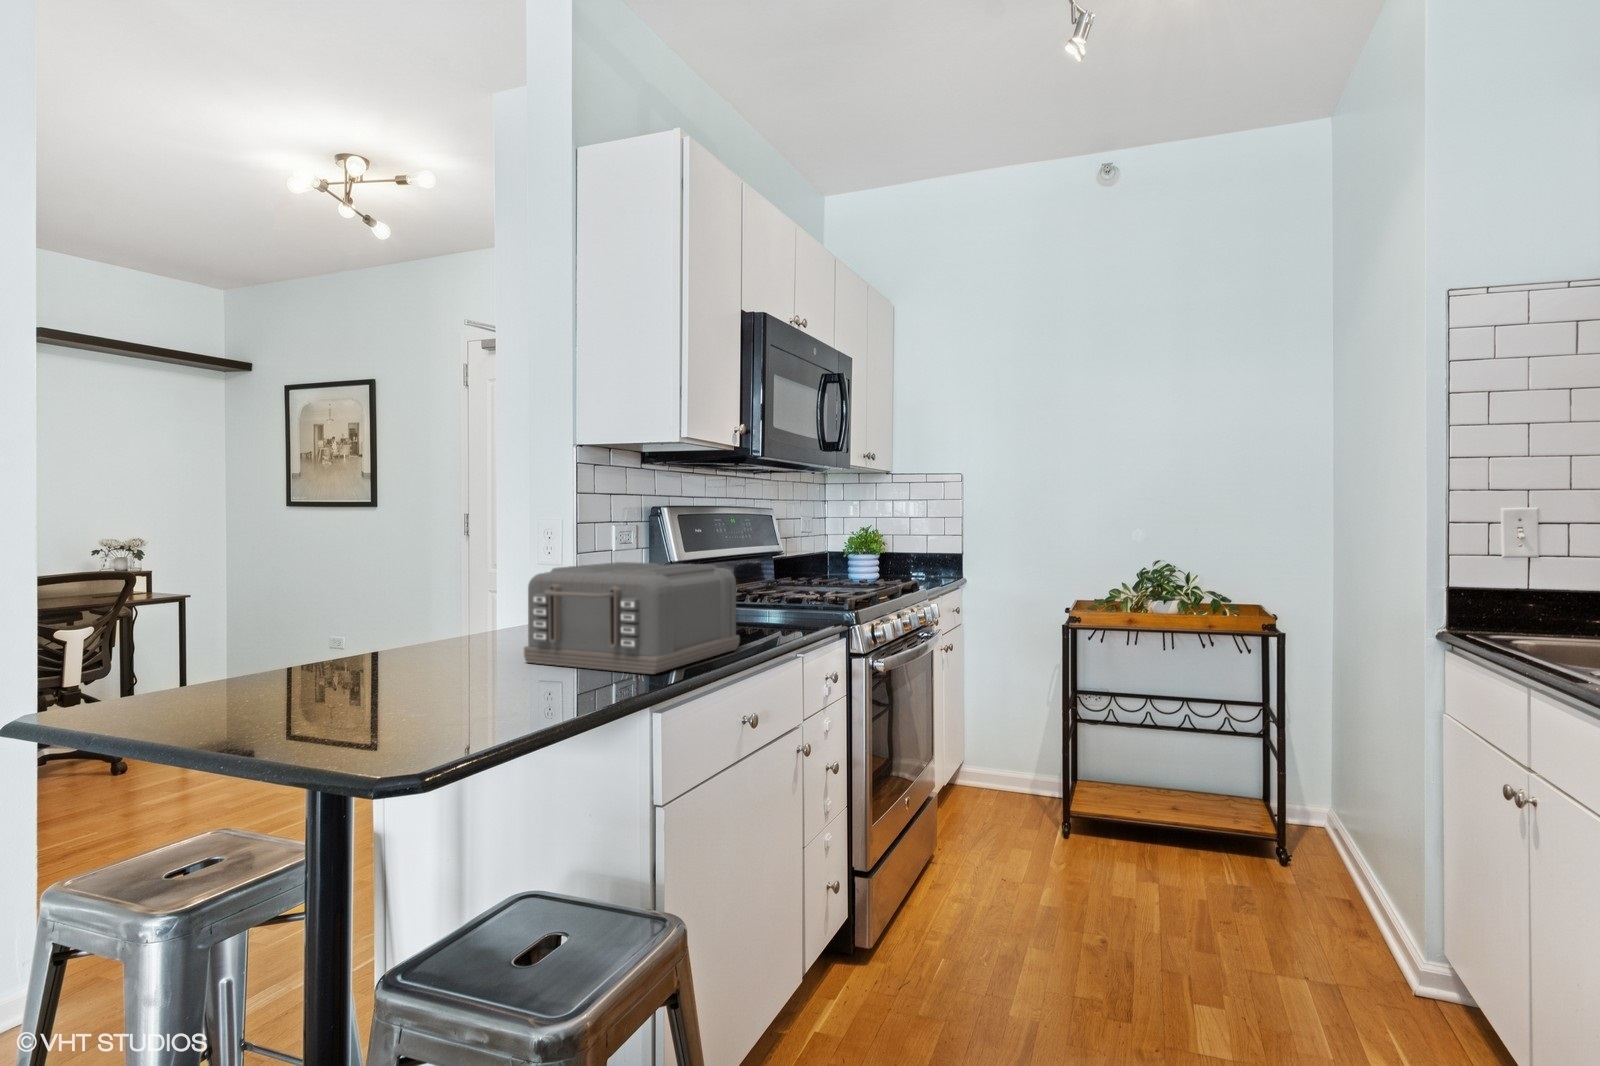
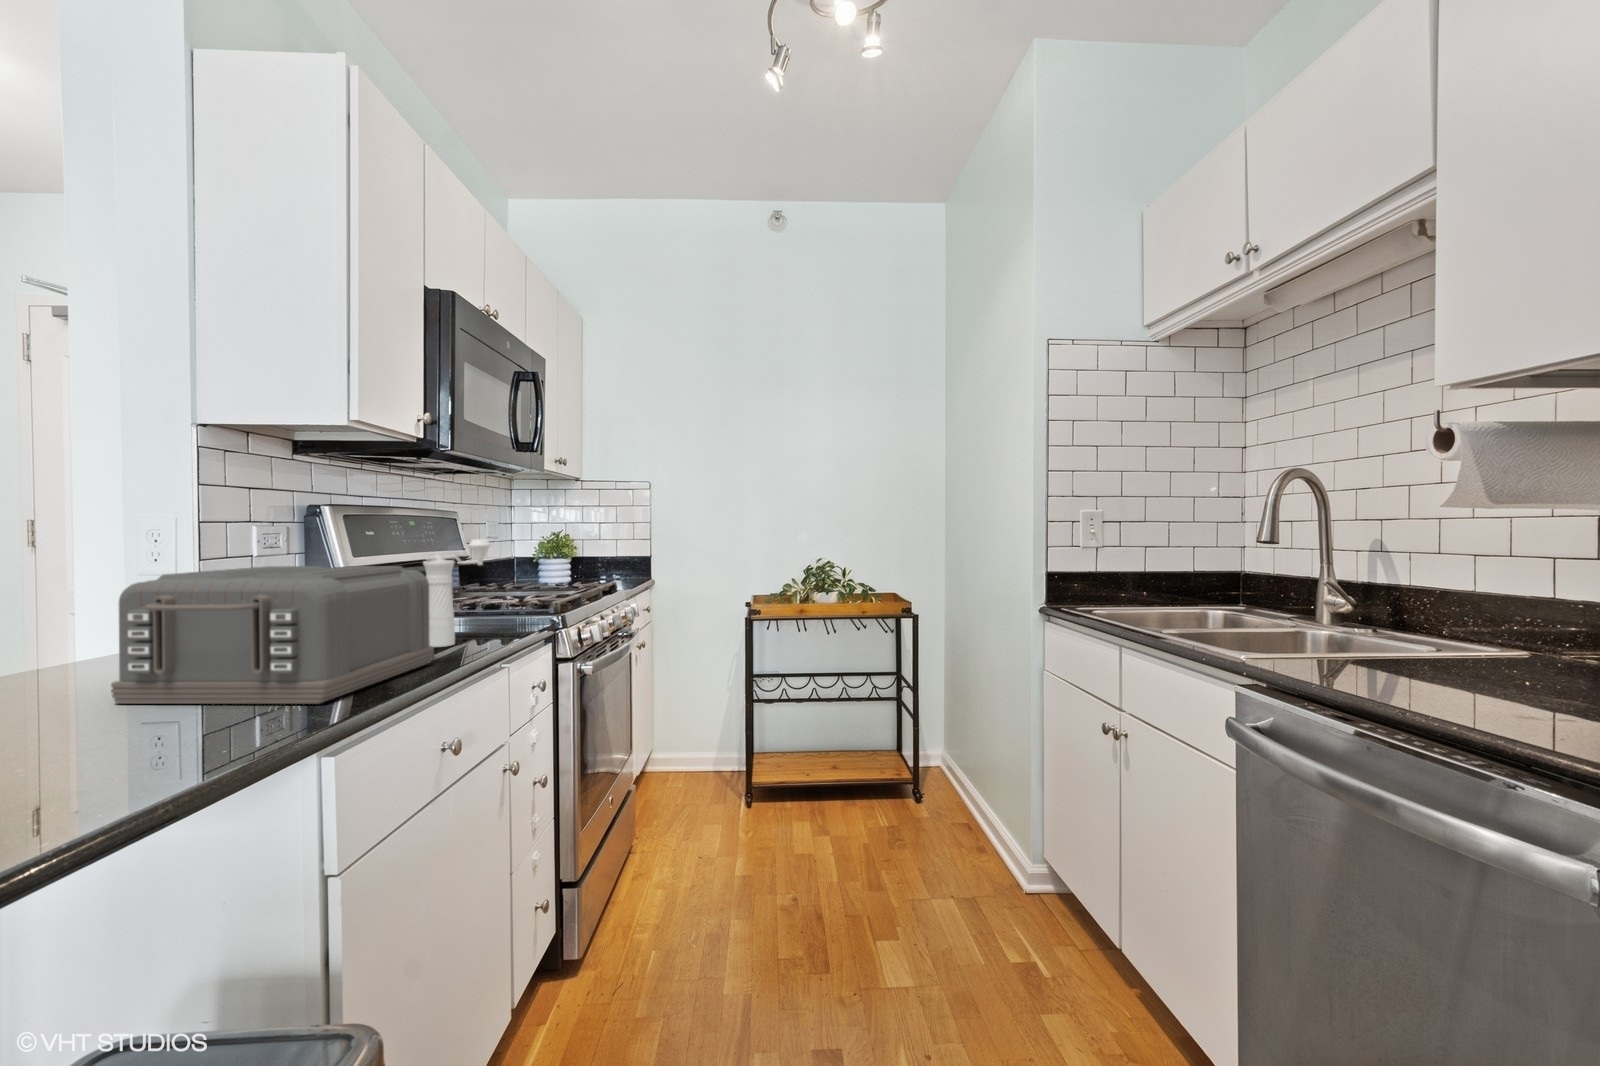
pepper mill: none [734,540,791,636] -> present [423,539,491,647]

